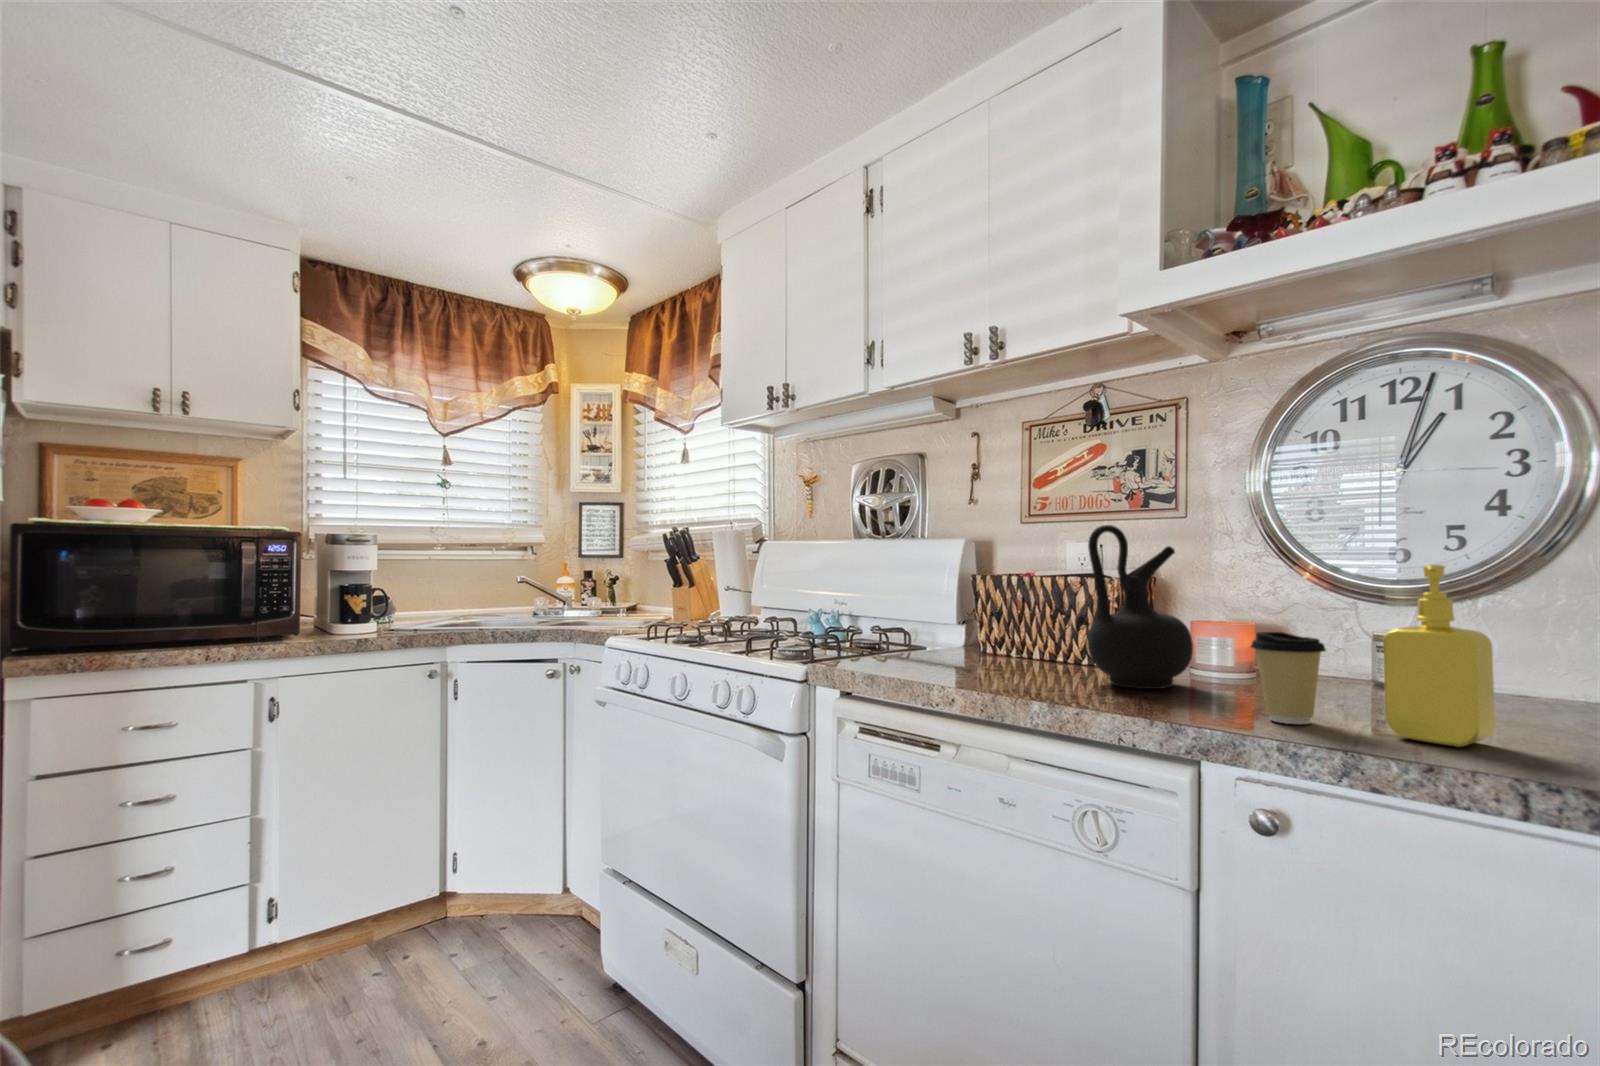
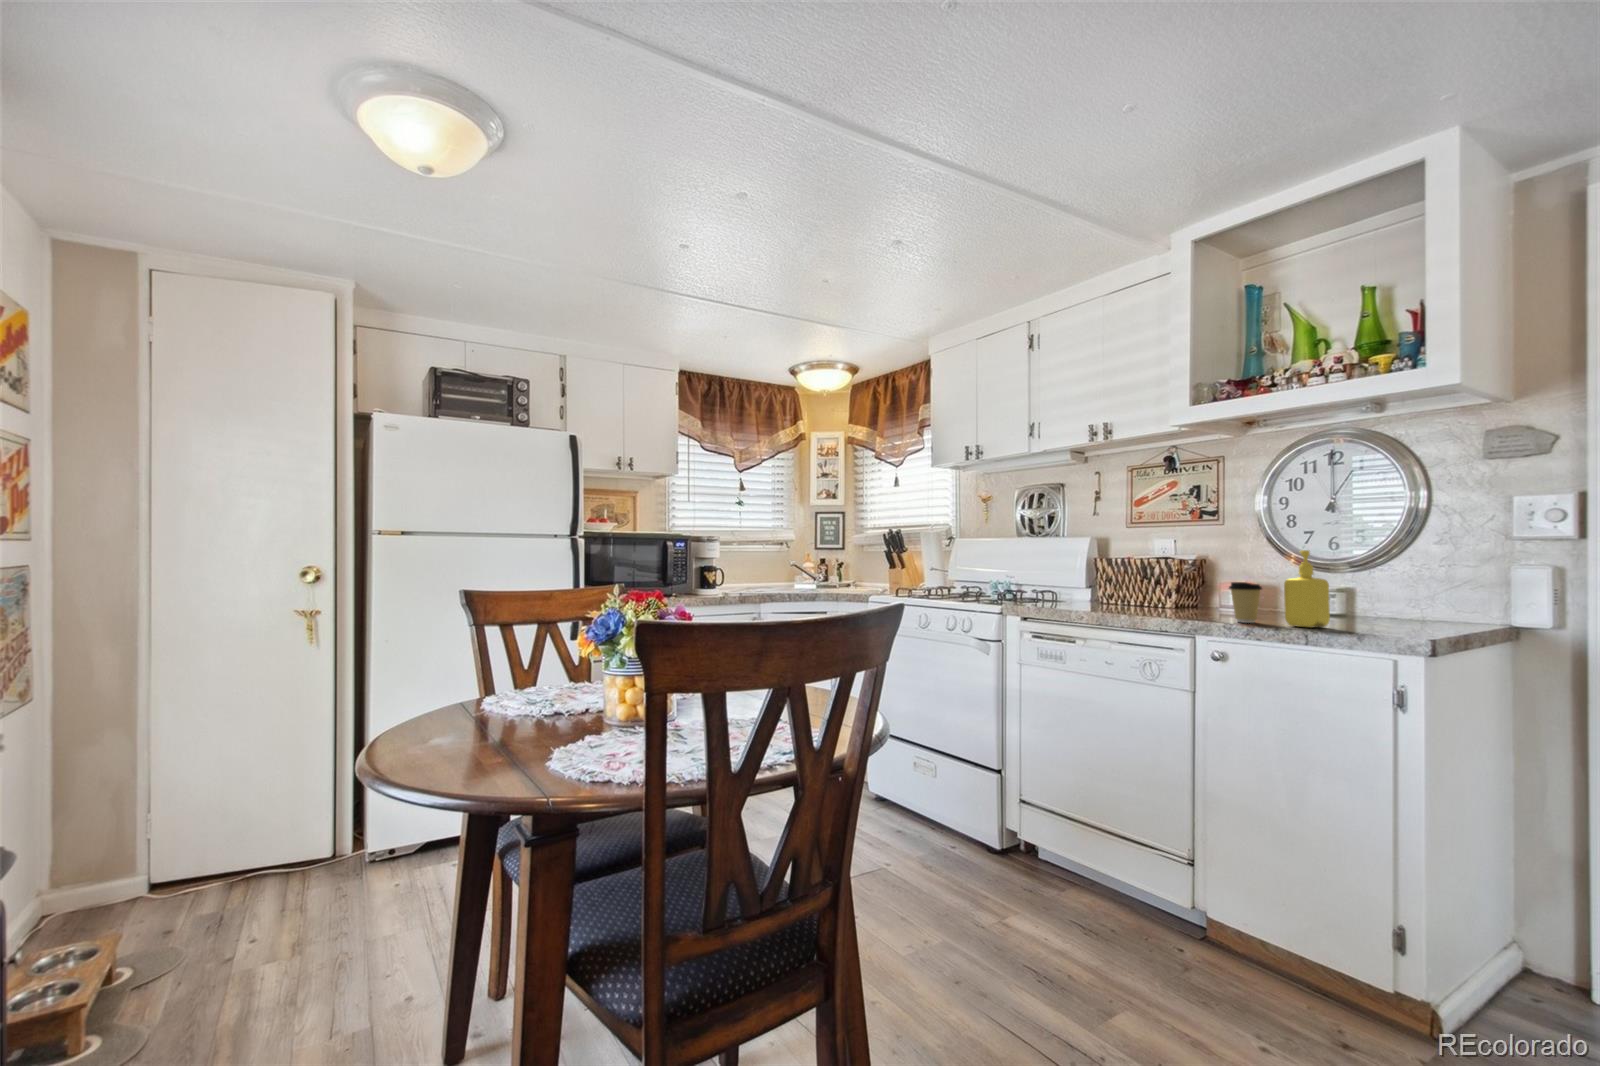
ceramic jug: present [1087,525,1193,689] -> none [1156,531,1211,614]

